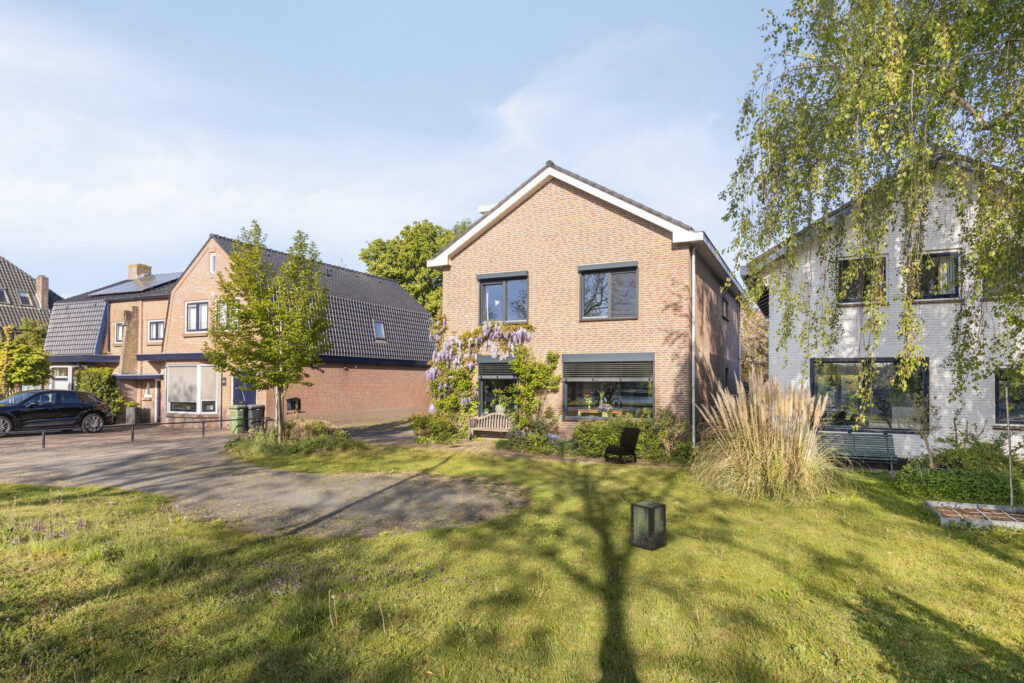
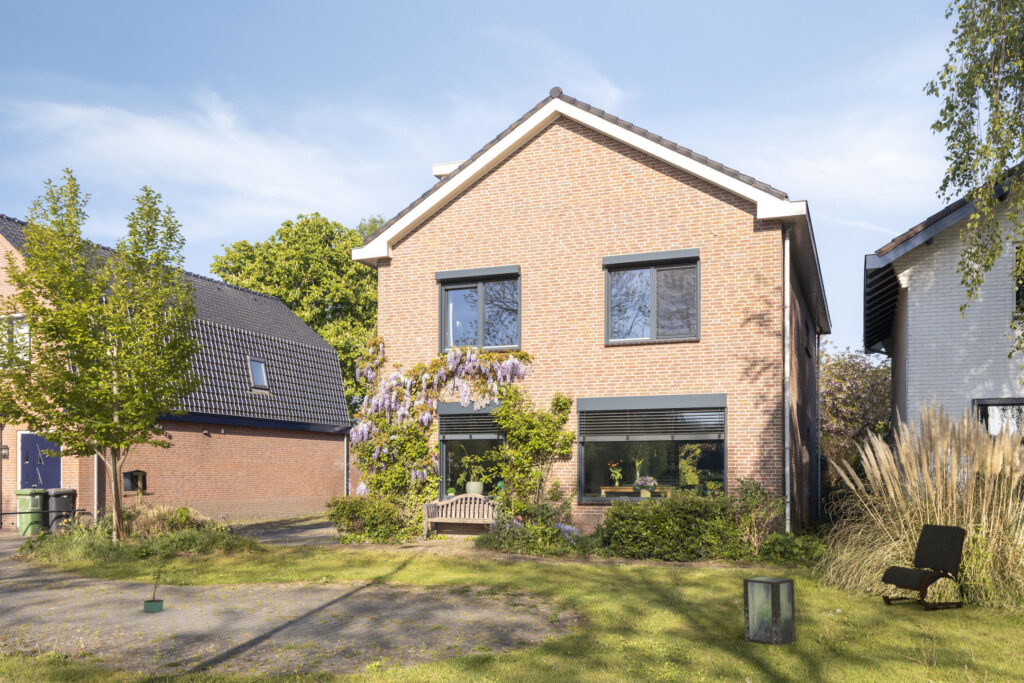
lounge chair: present [605,427,640,464] -> present [881,524,966,611]
potted plant: none [259,464,283,504] -> present [142,550,176,612]

